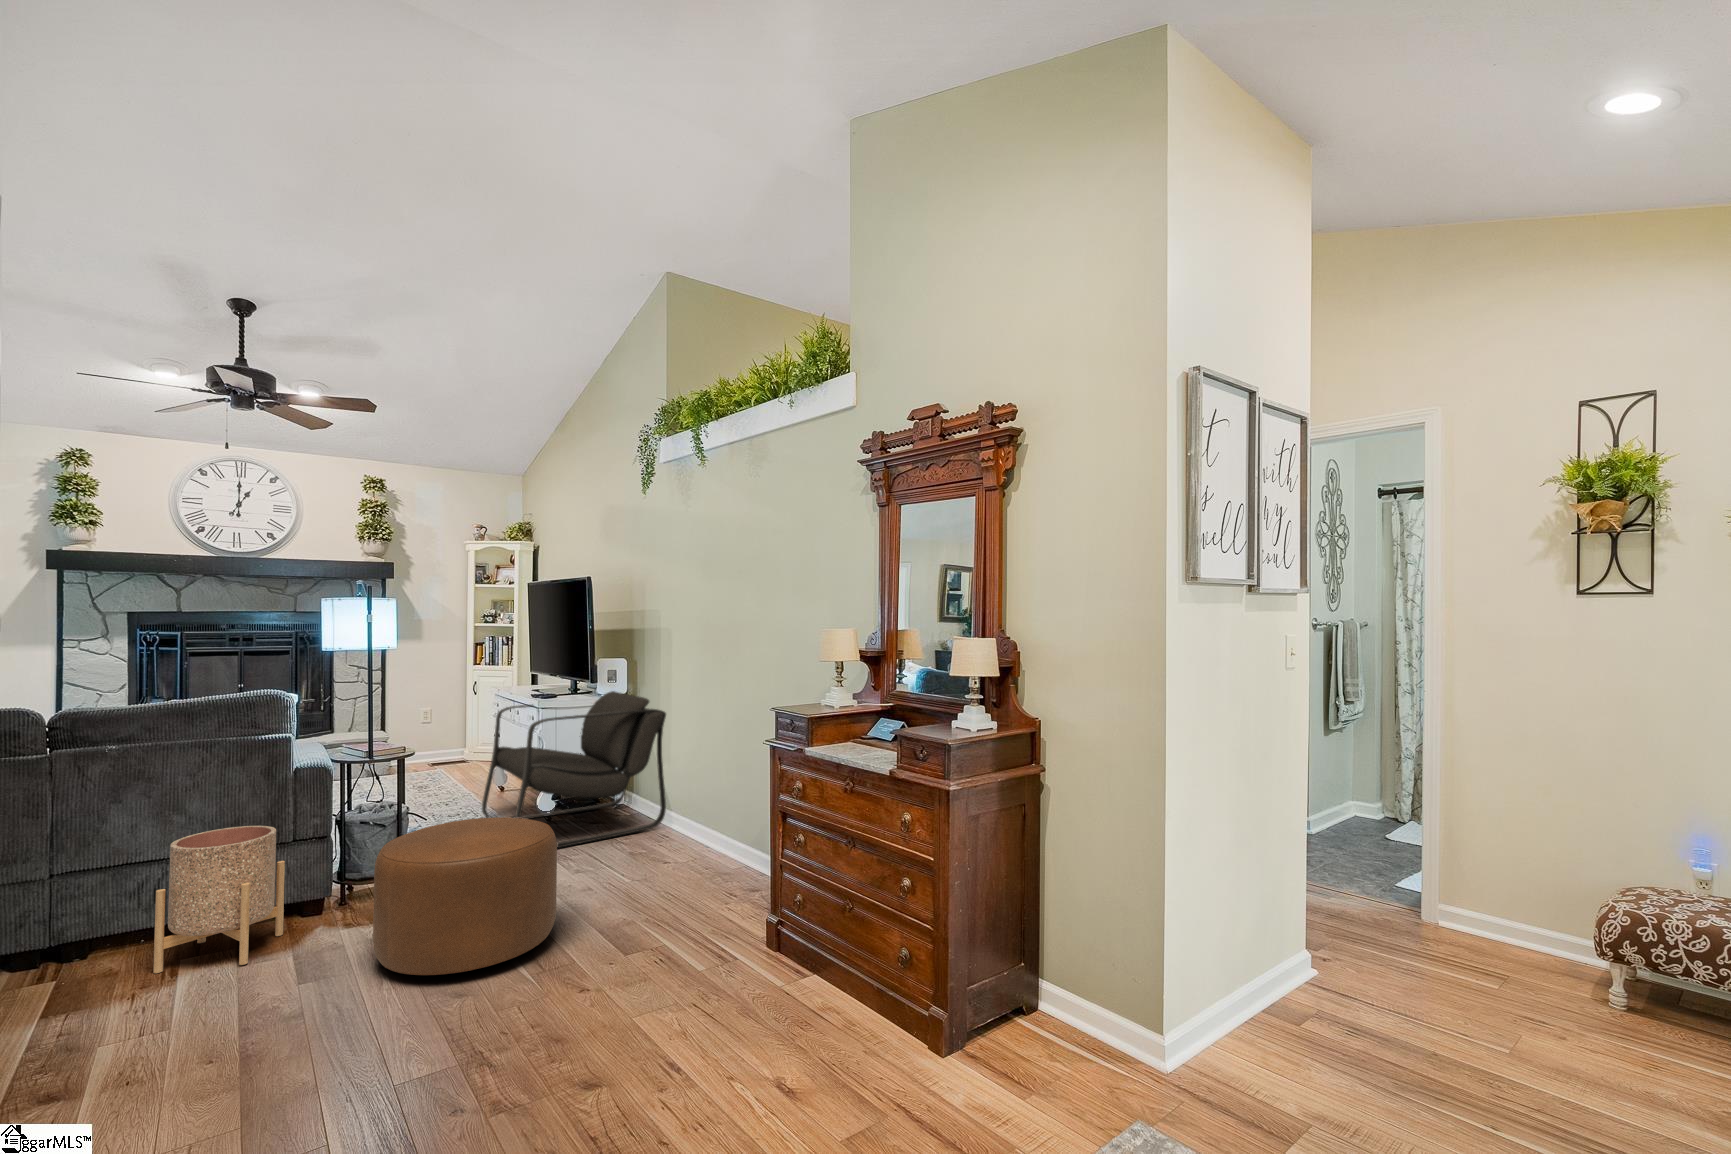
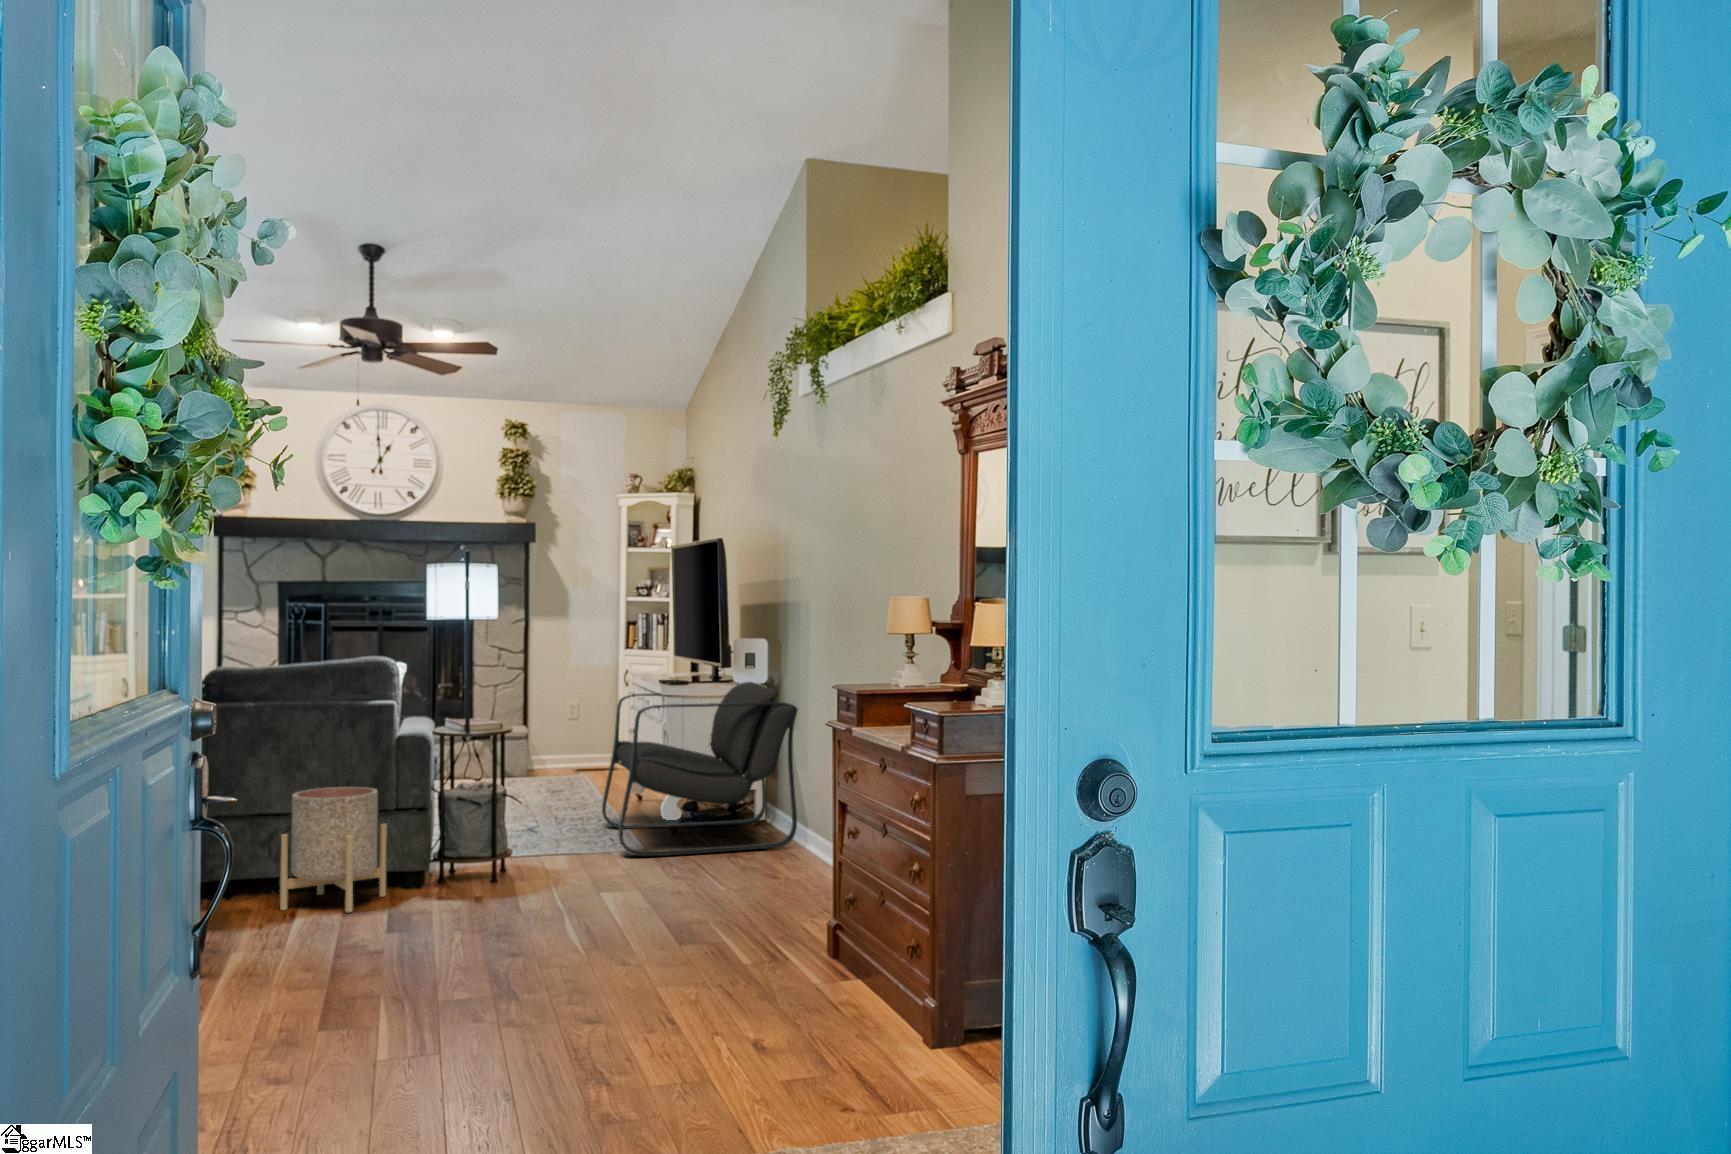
ottoman: present [373,817,557,975] -> none [451,797,624,936]

